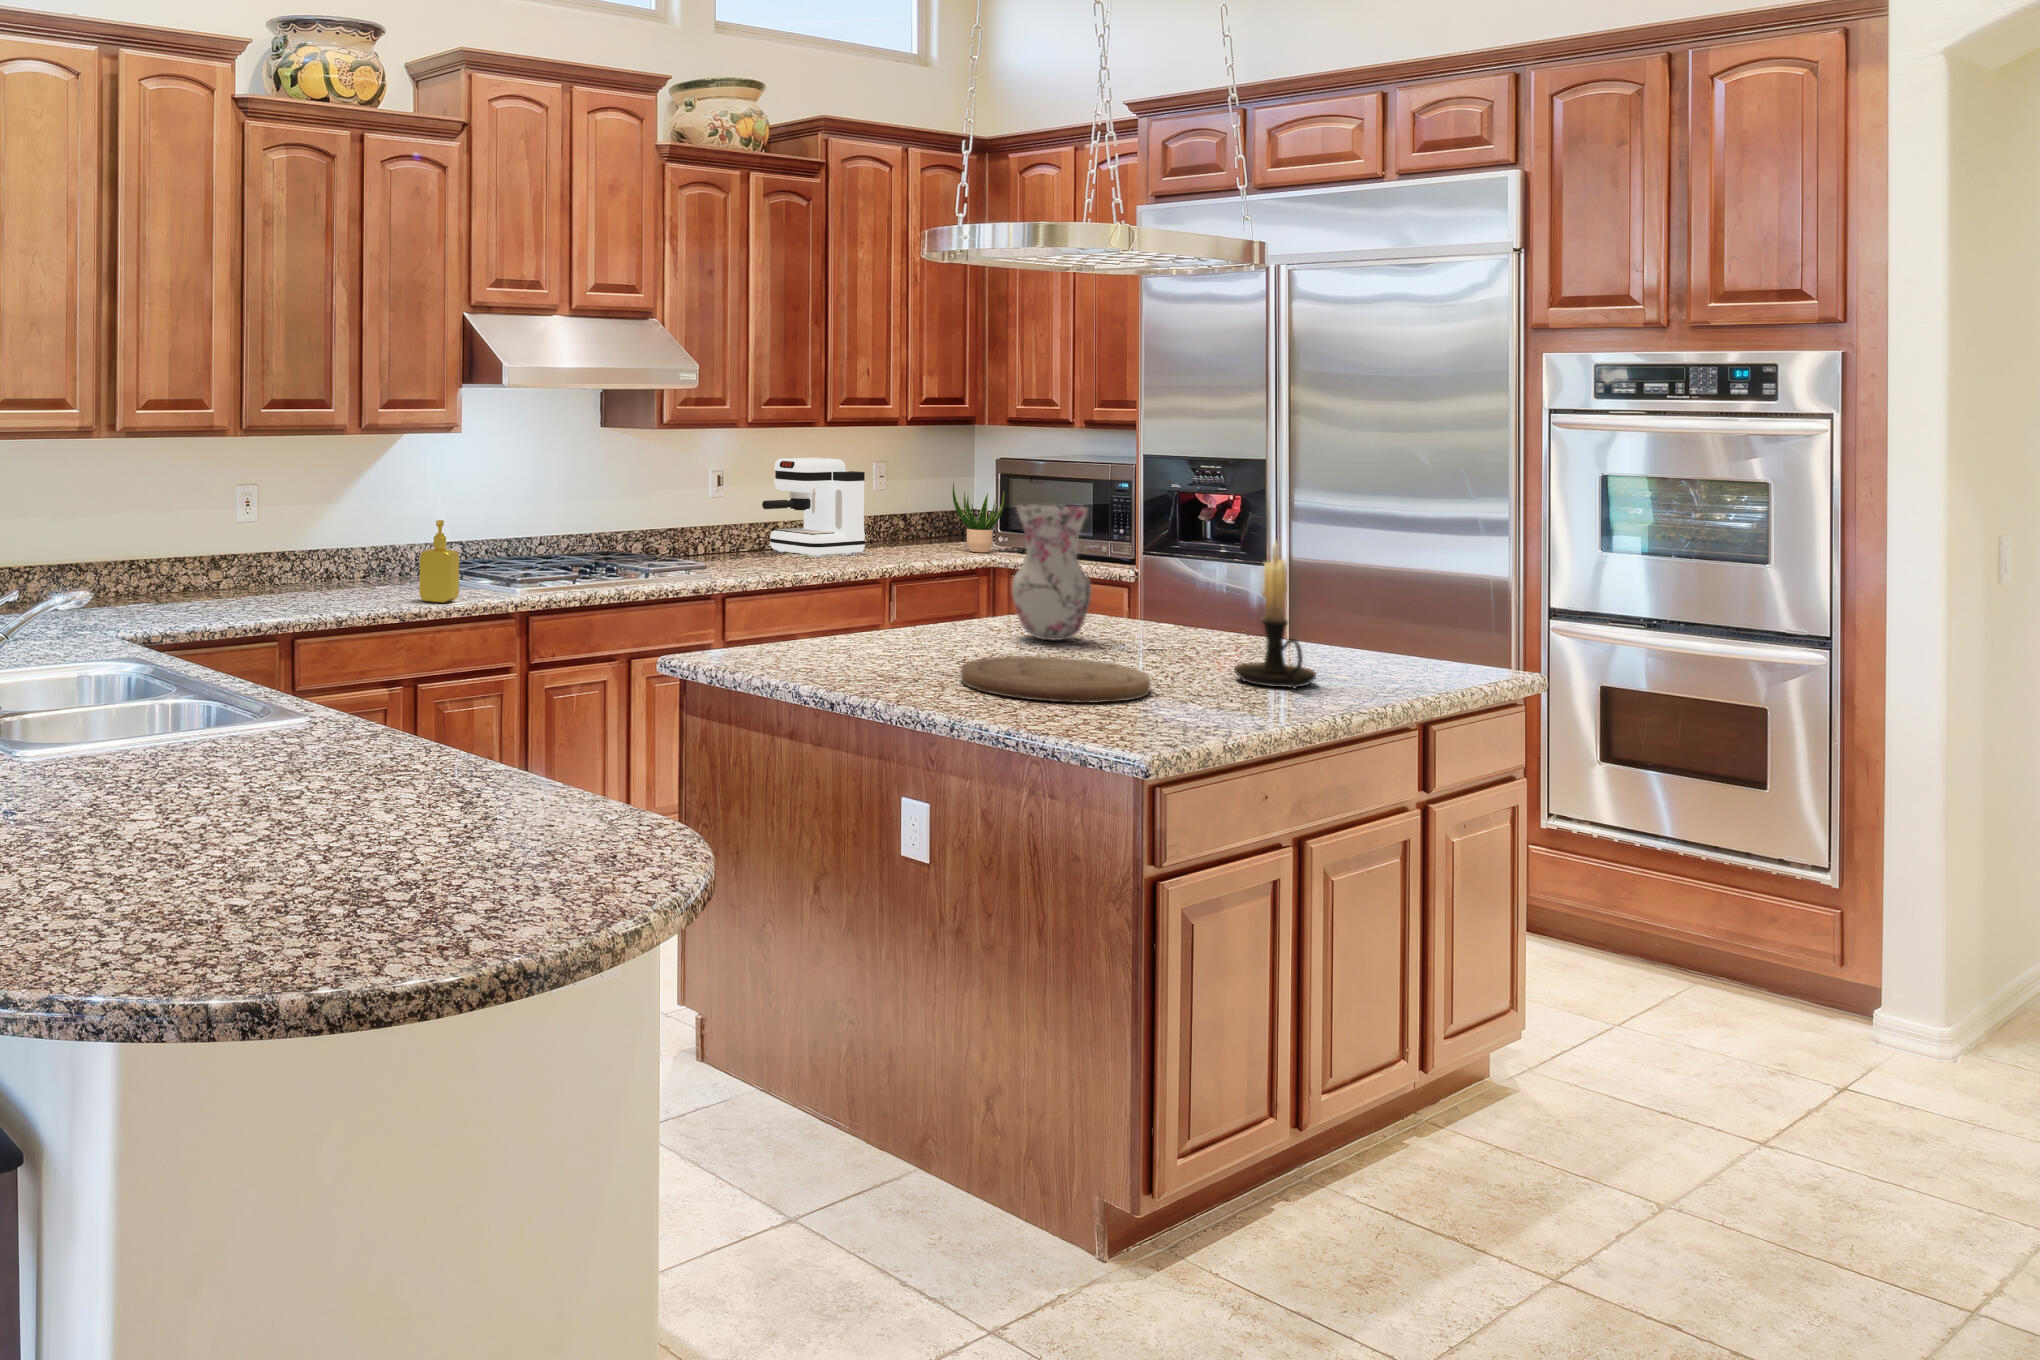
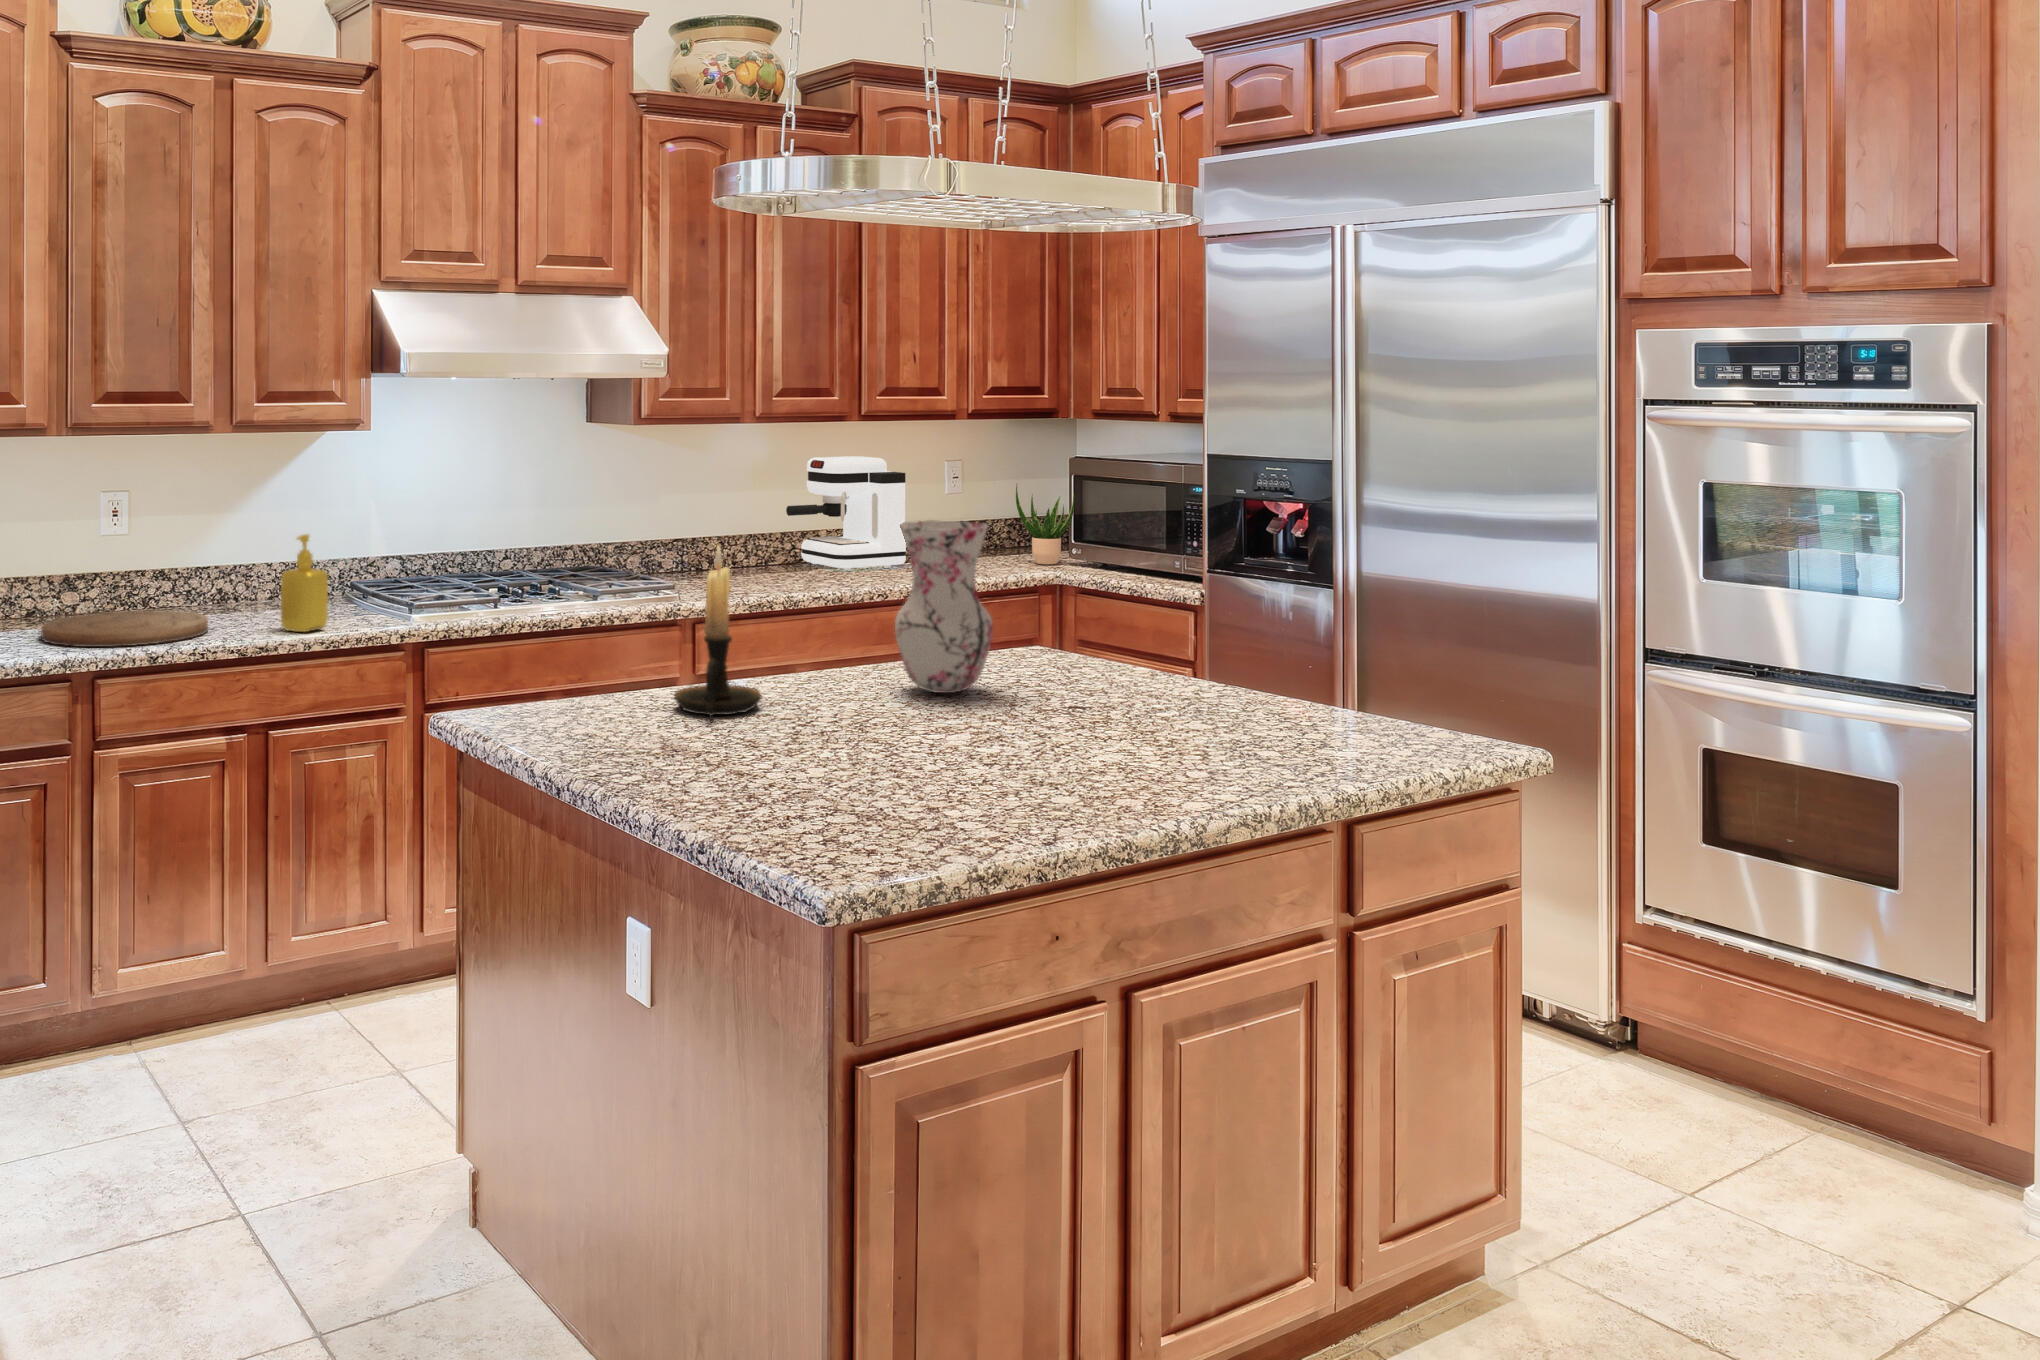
candle holder: present [1234,543,1316,688] -> present [674,547,761,716]
cutting board: present [961,656,1150,703] -> present [41,610,208,647]

